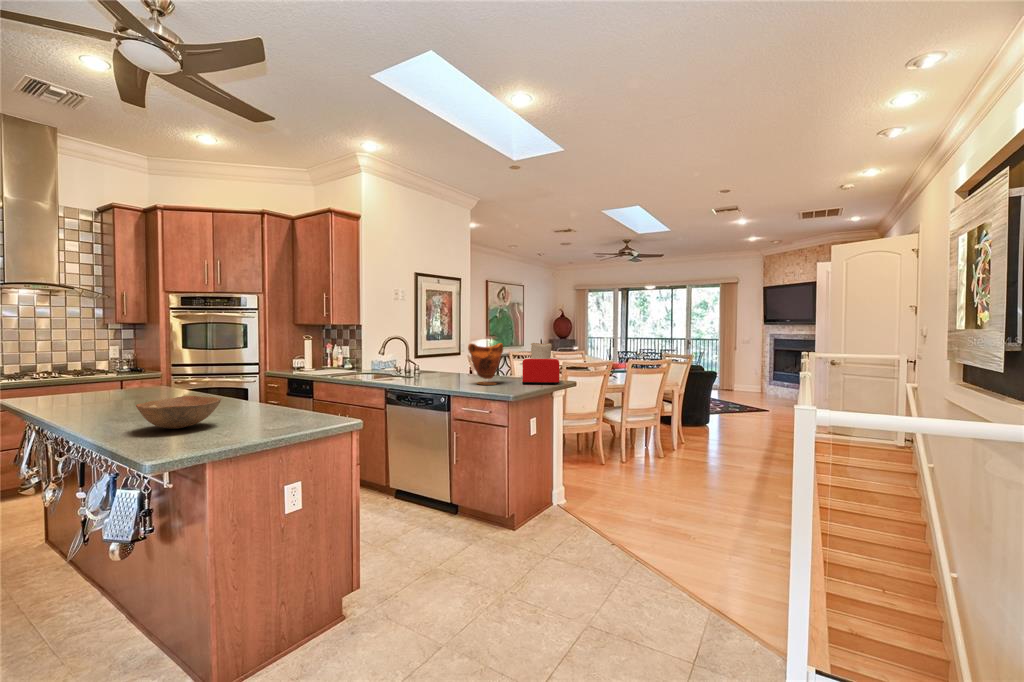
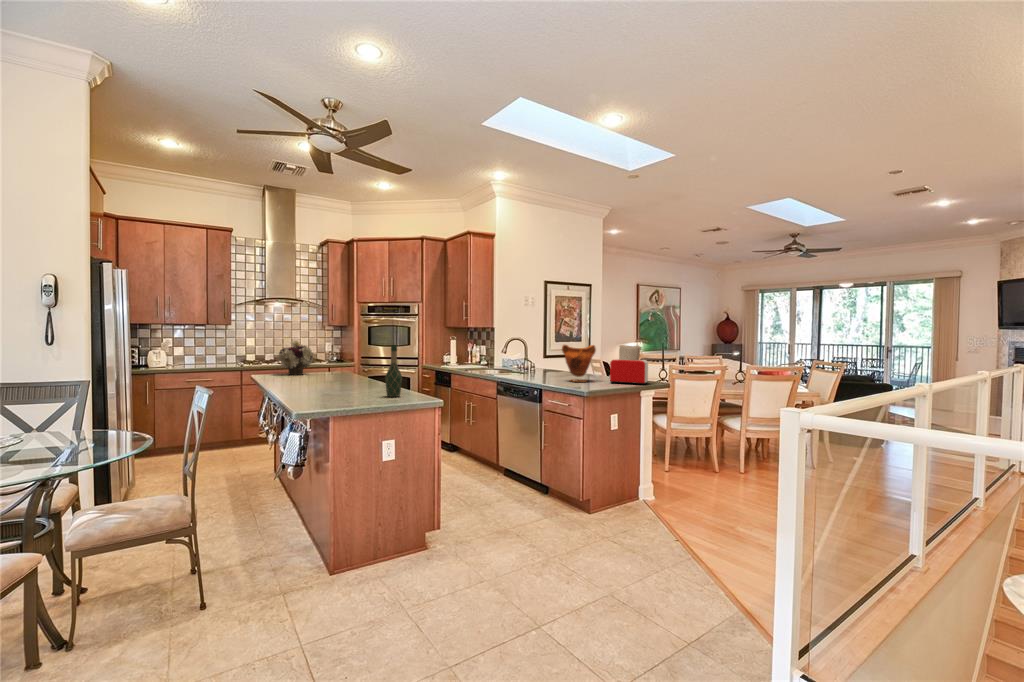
flower arrangement: none [43,344,108,396] -> present [278,340,313,375]
wine bottle: none [274,349,299,421] -> present [385,345,402,397]
bowl: present [136,396,221,429] -> none [302,375,353,396]

